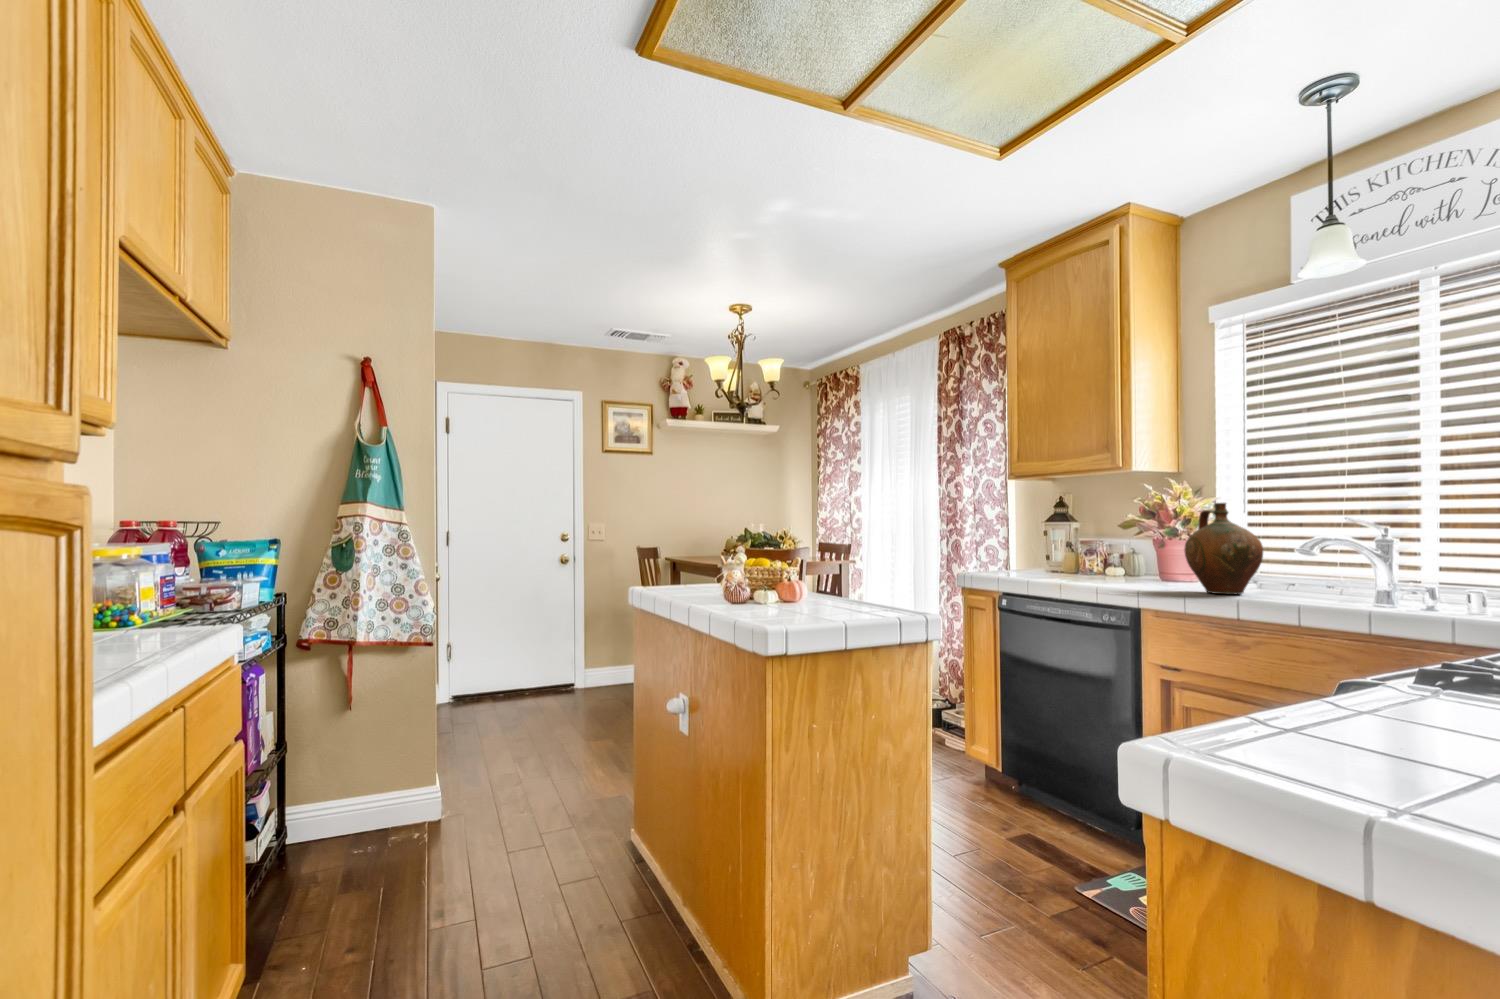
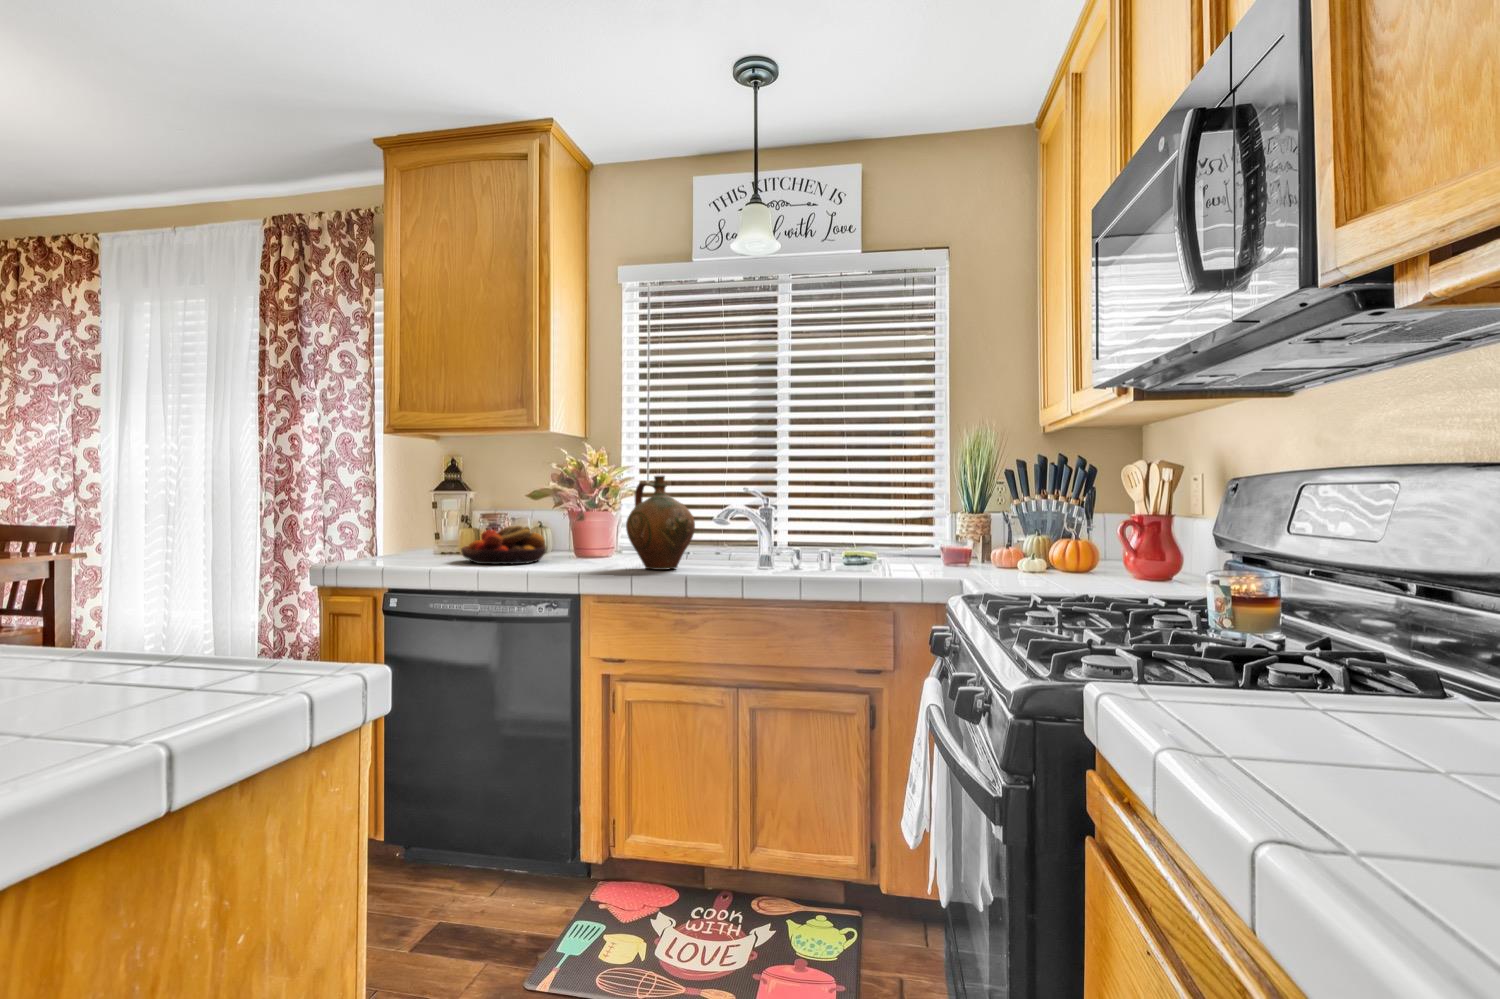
fruit bowl: none [1049,549,1125,582] -> present [461,526,546,564]

